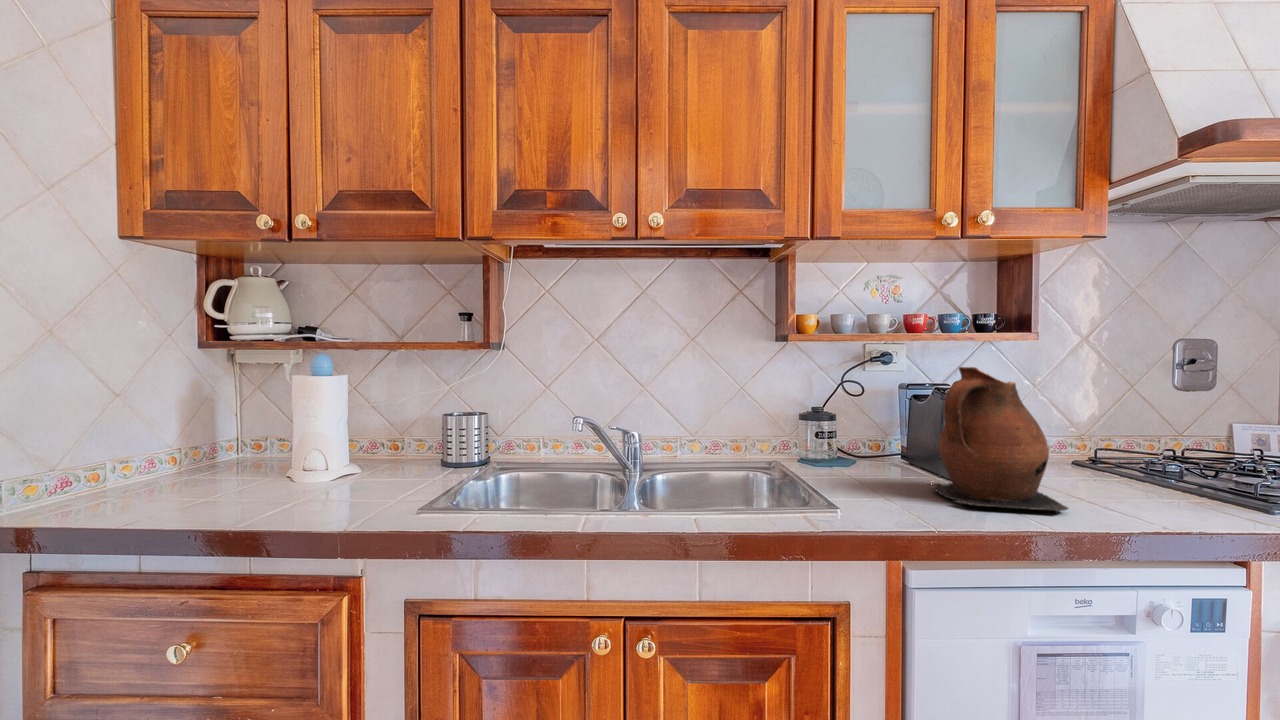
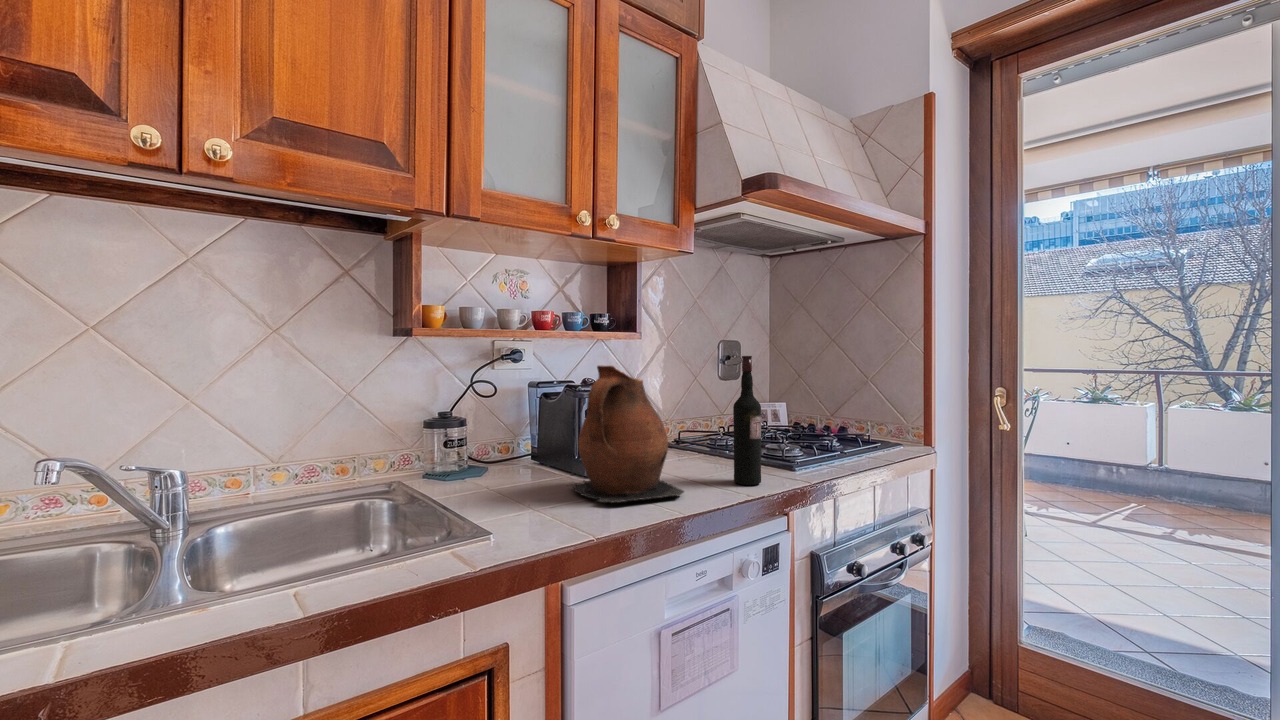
wine bottle: none [1153,358,1199,518] -> present [733,356,761,485]

